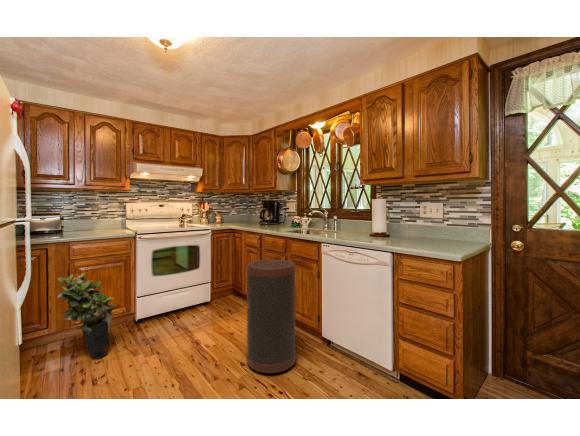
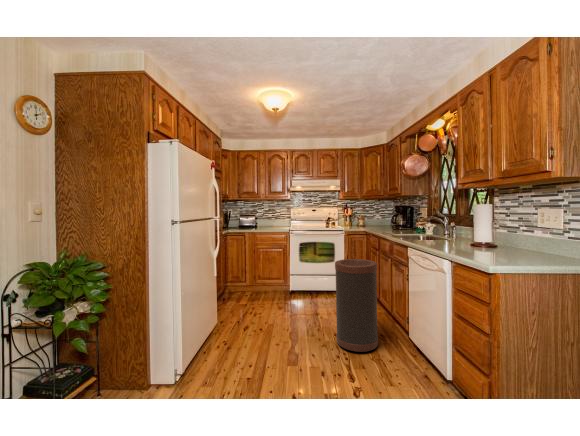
potted plant: present [57,273,115,358] -> none [241,255,271,309]

